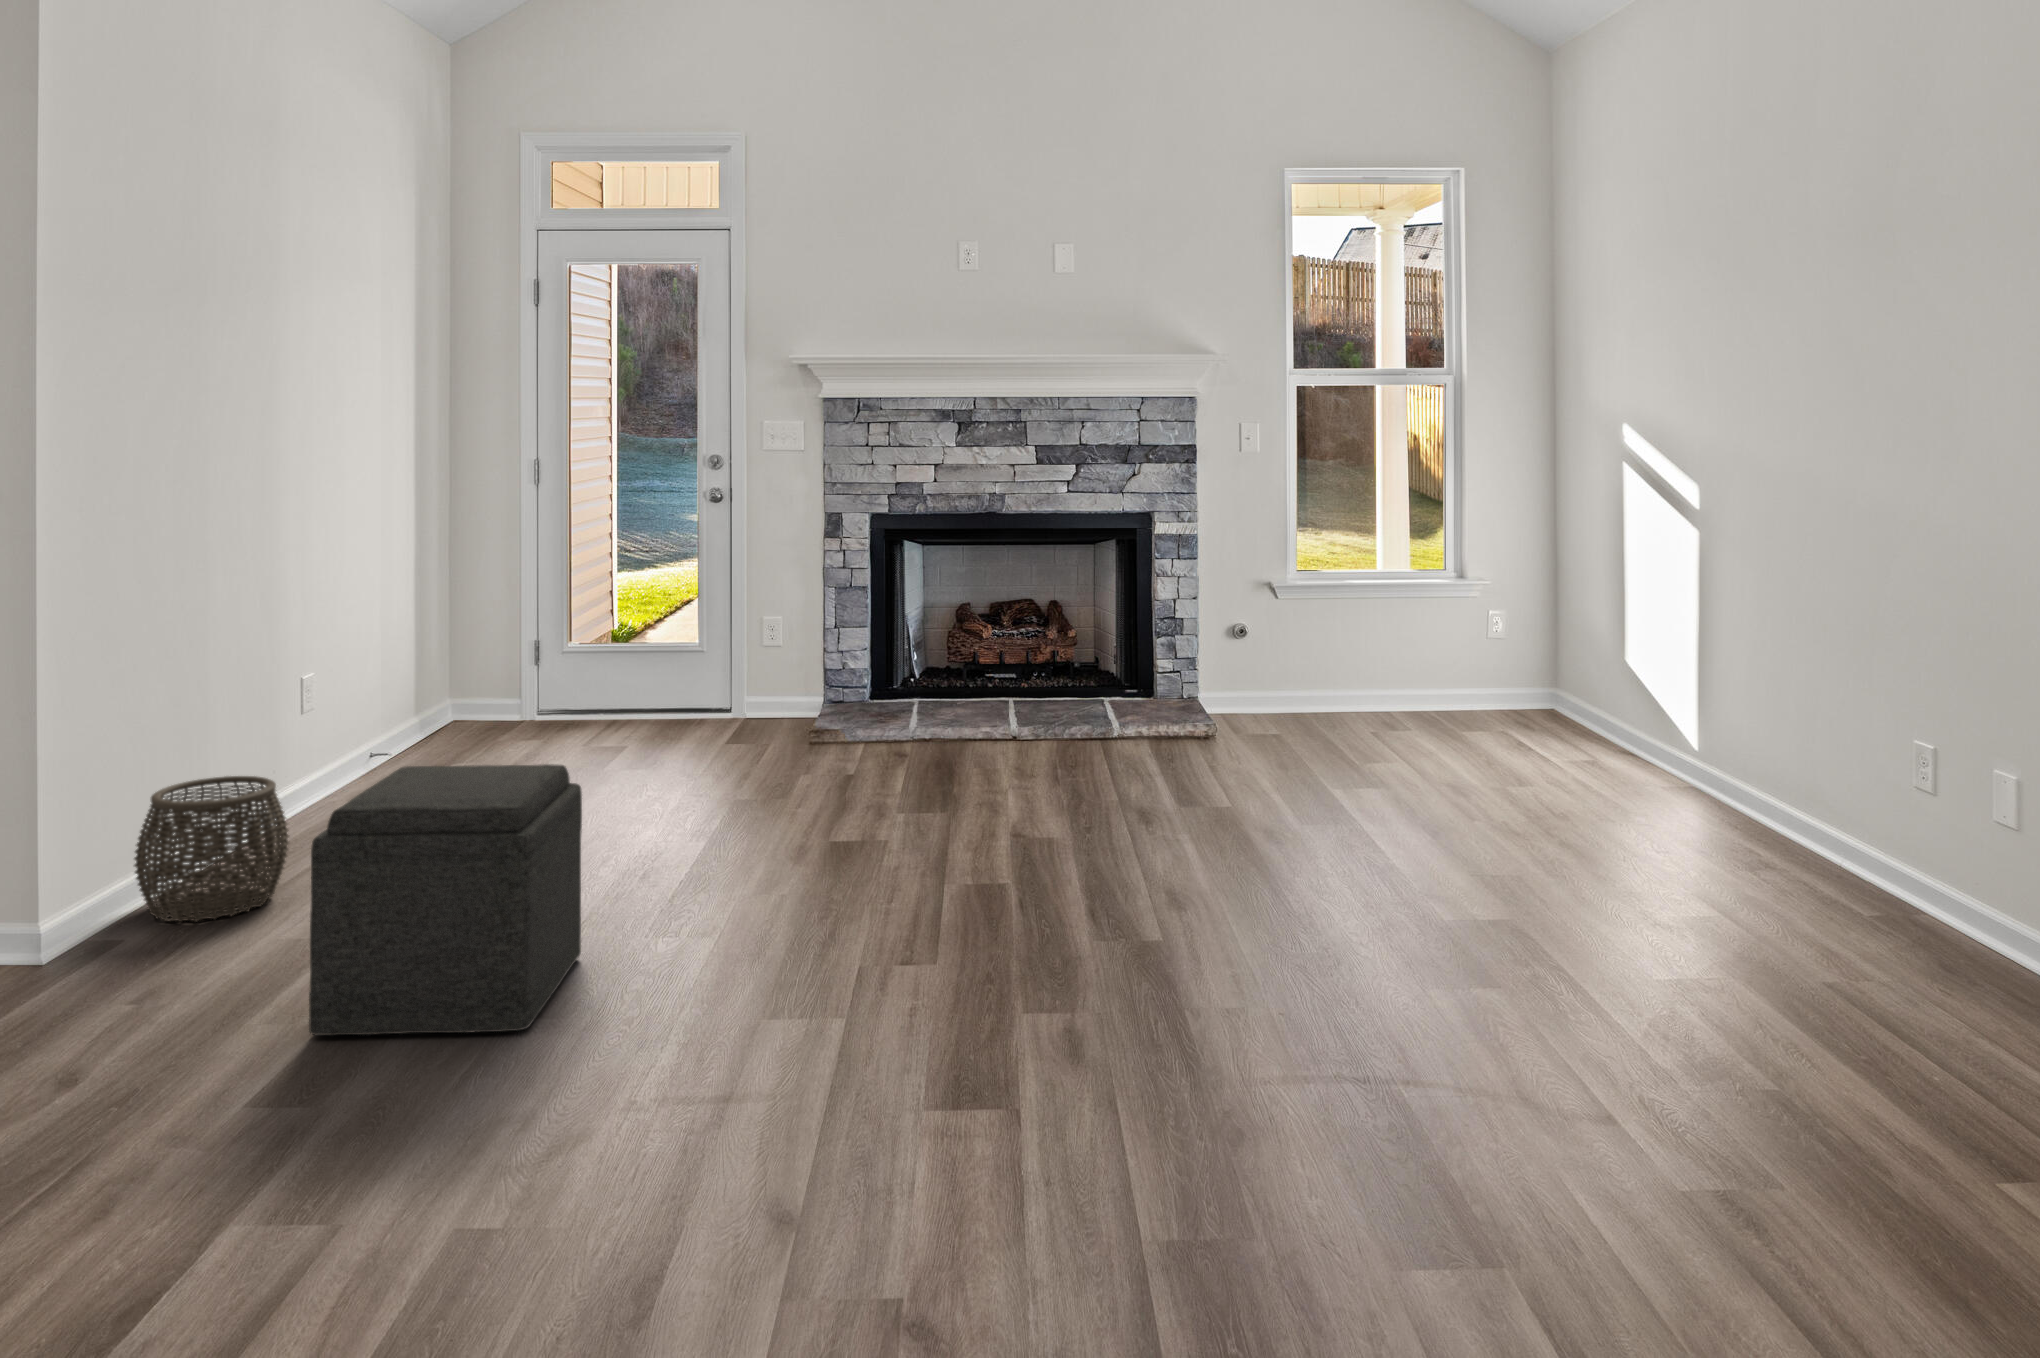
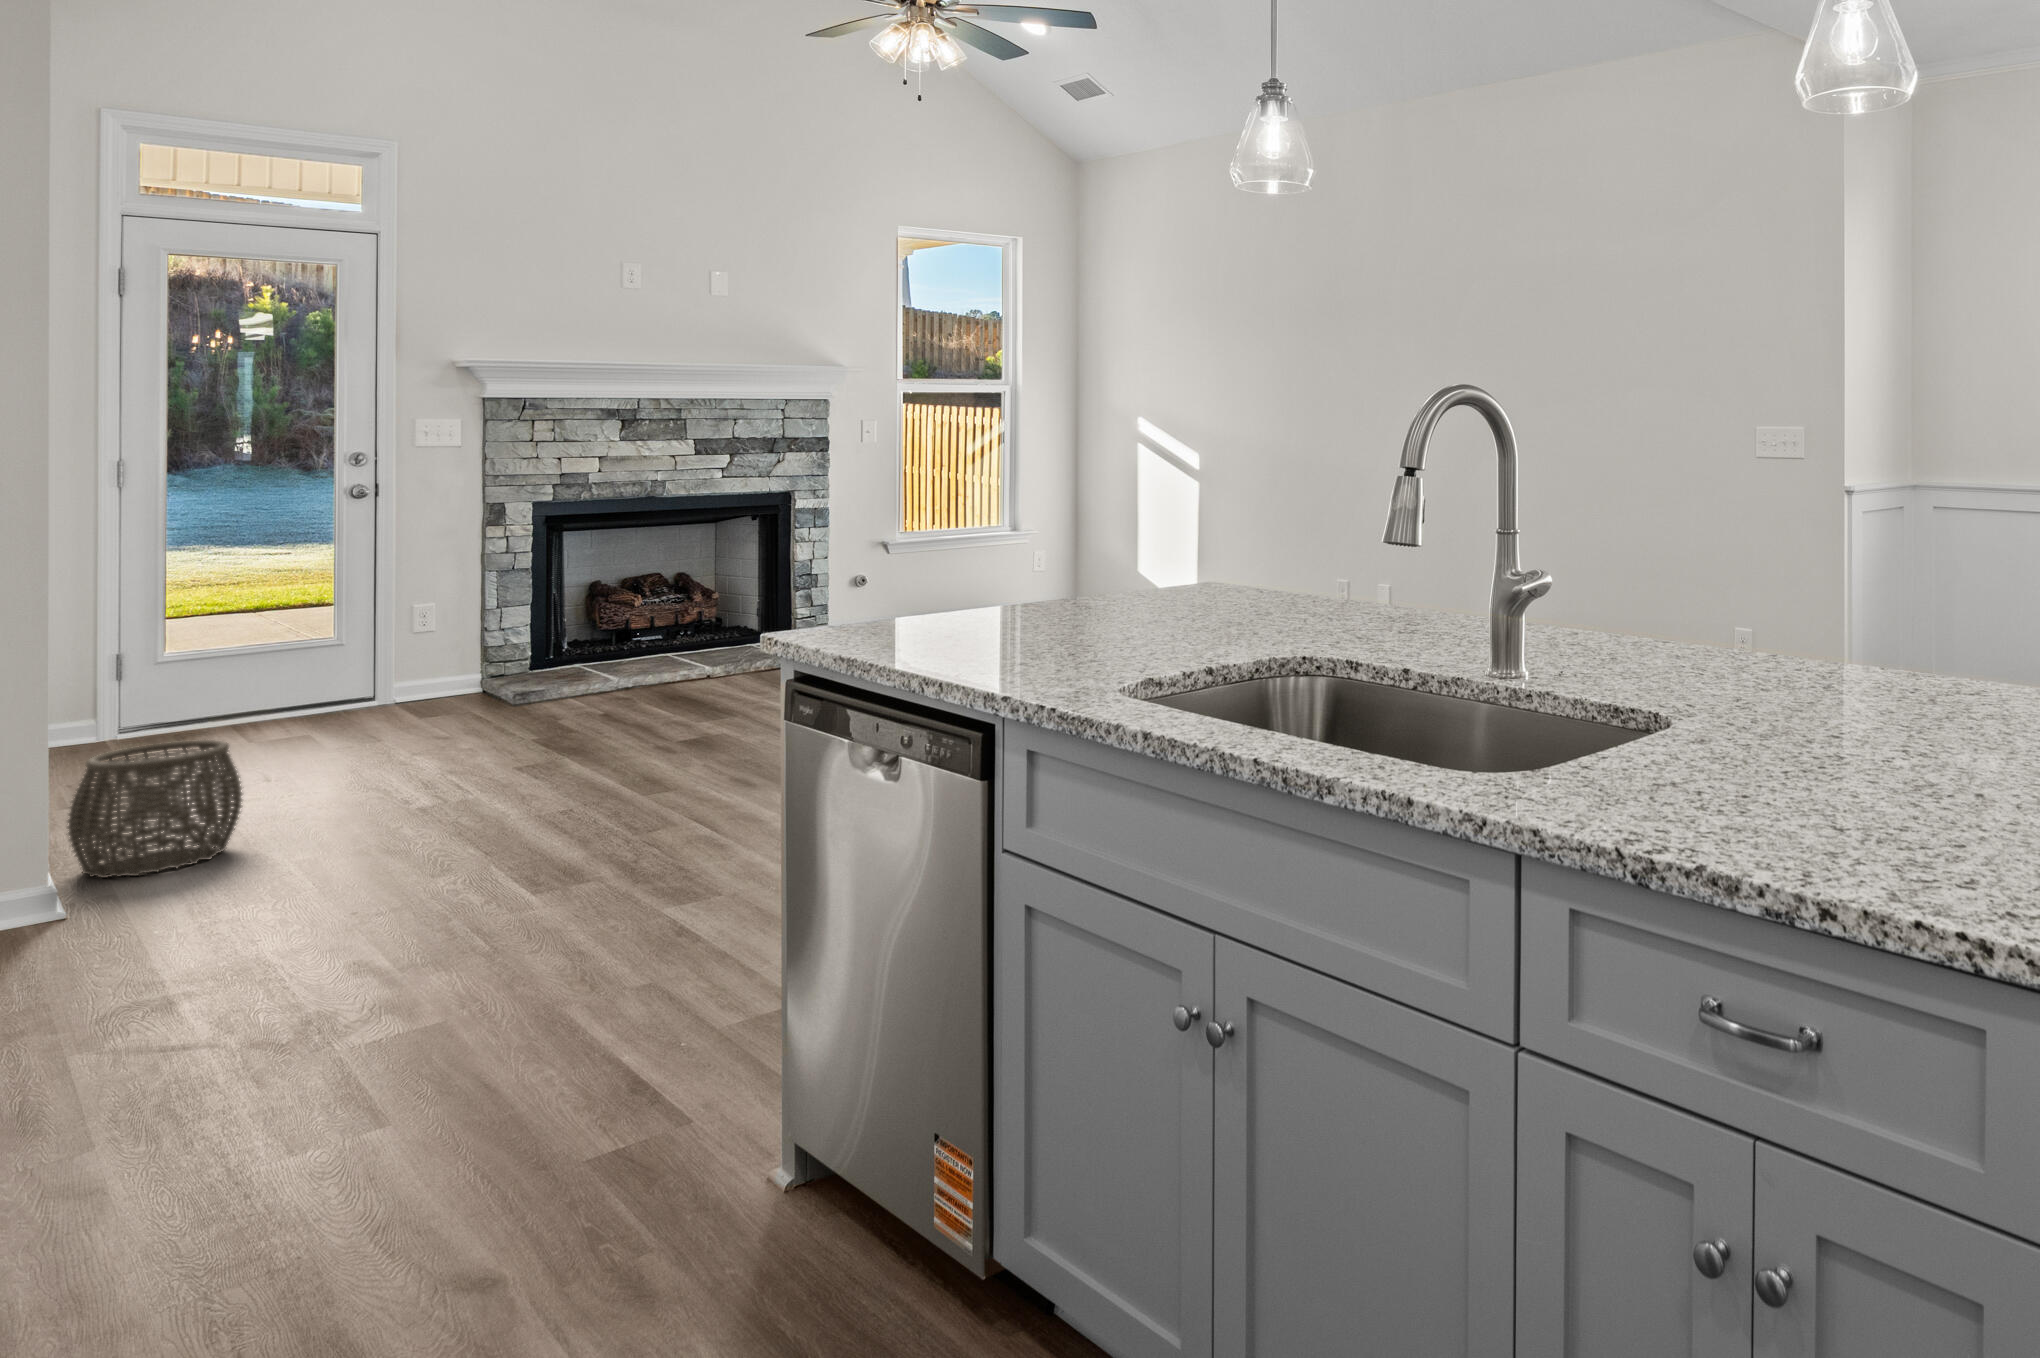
ottoman: present [309,764,582,1035] -> none [473,657,701,859]

